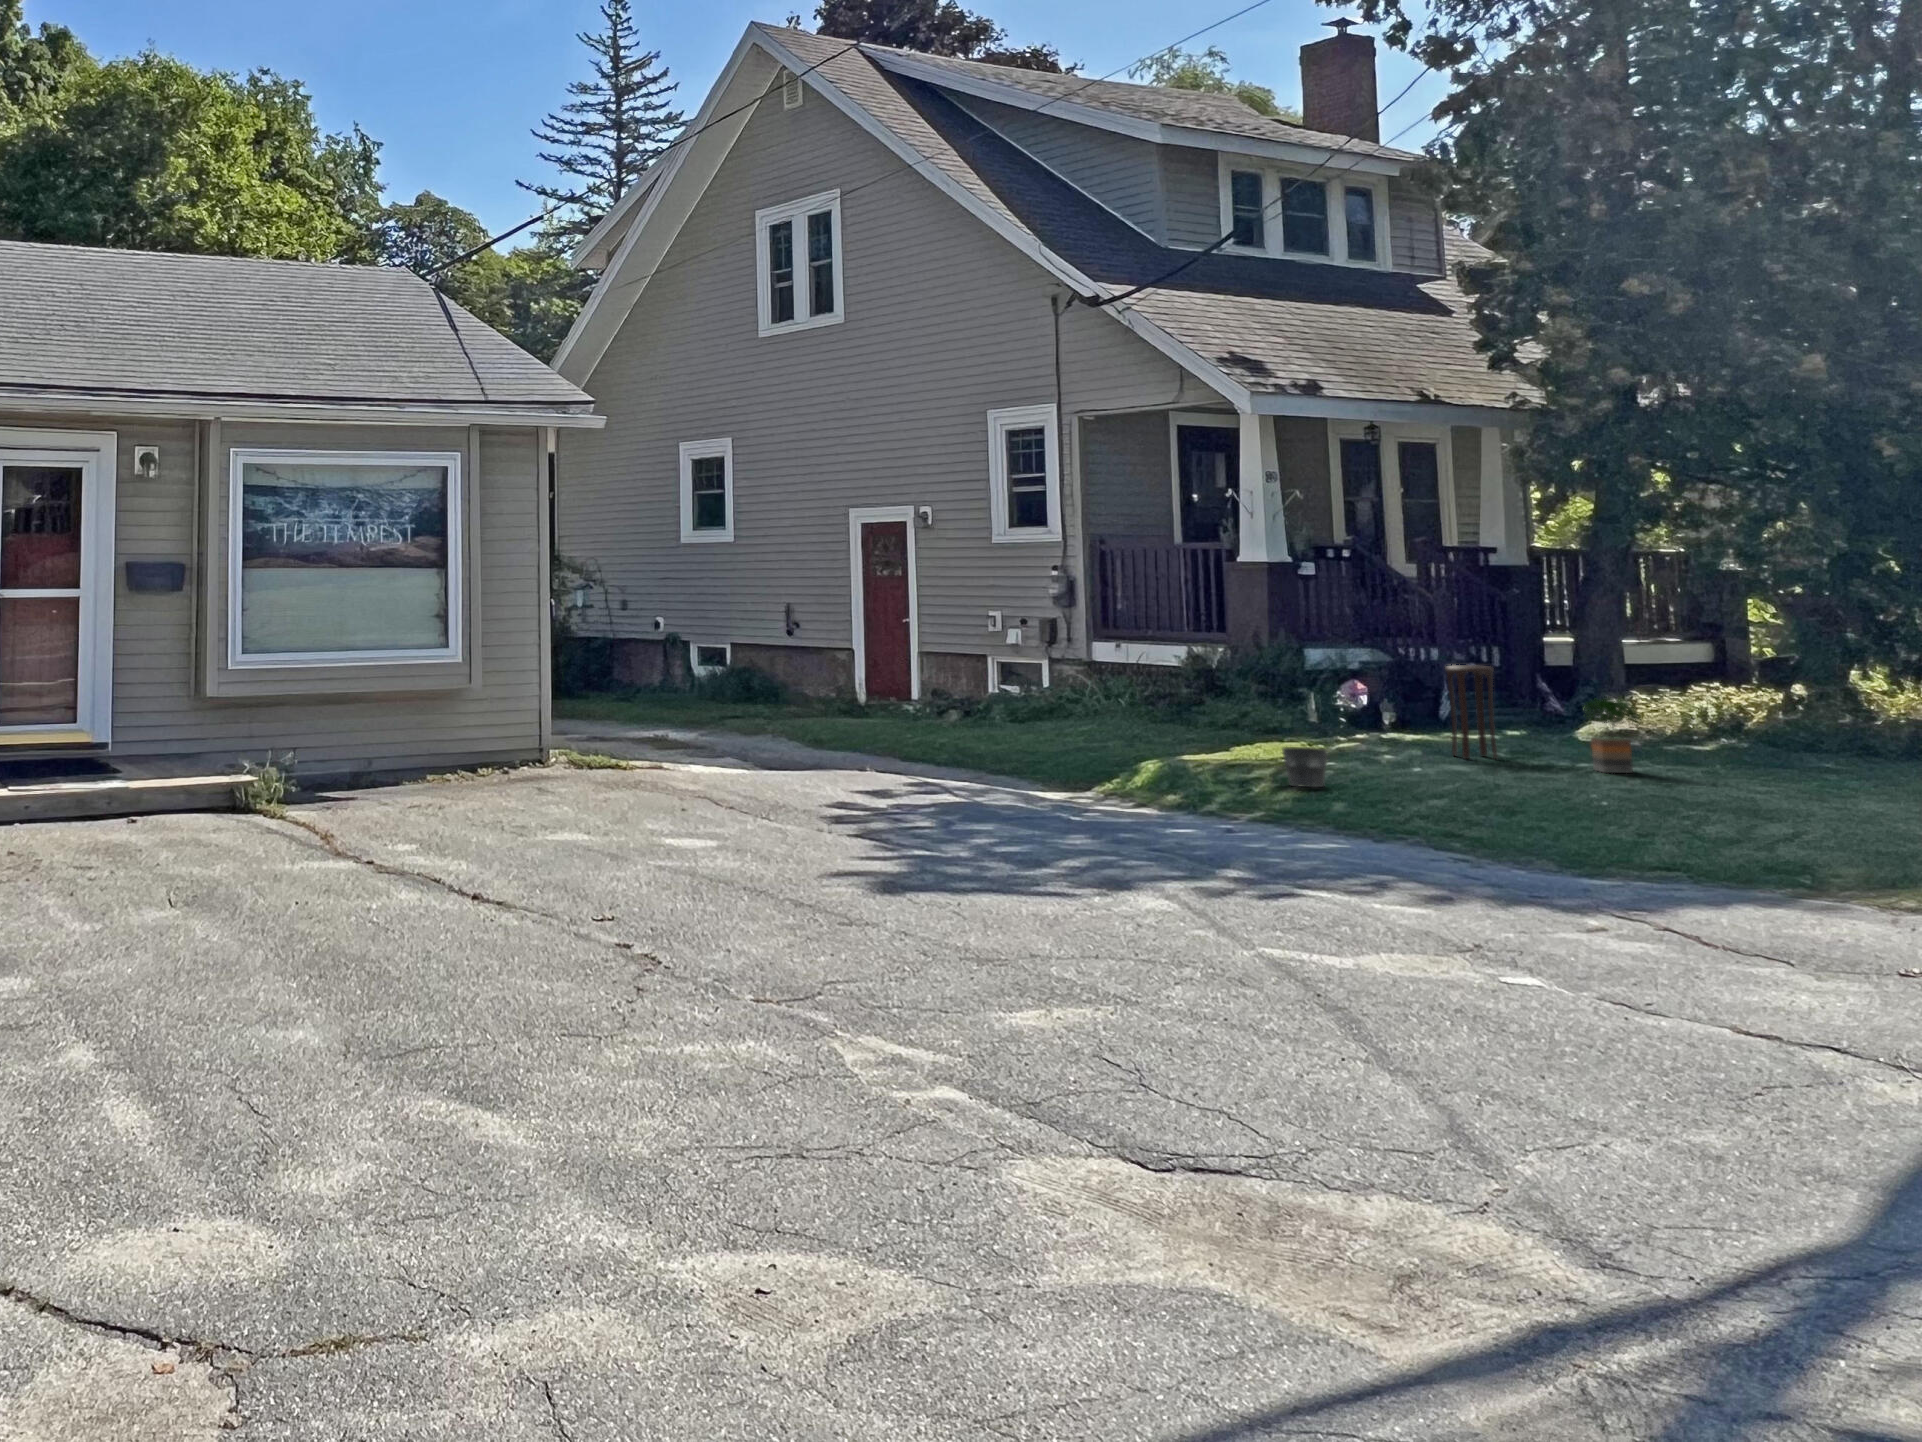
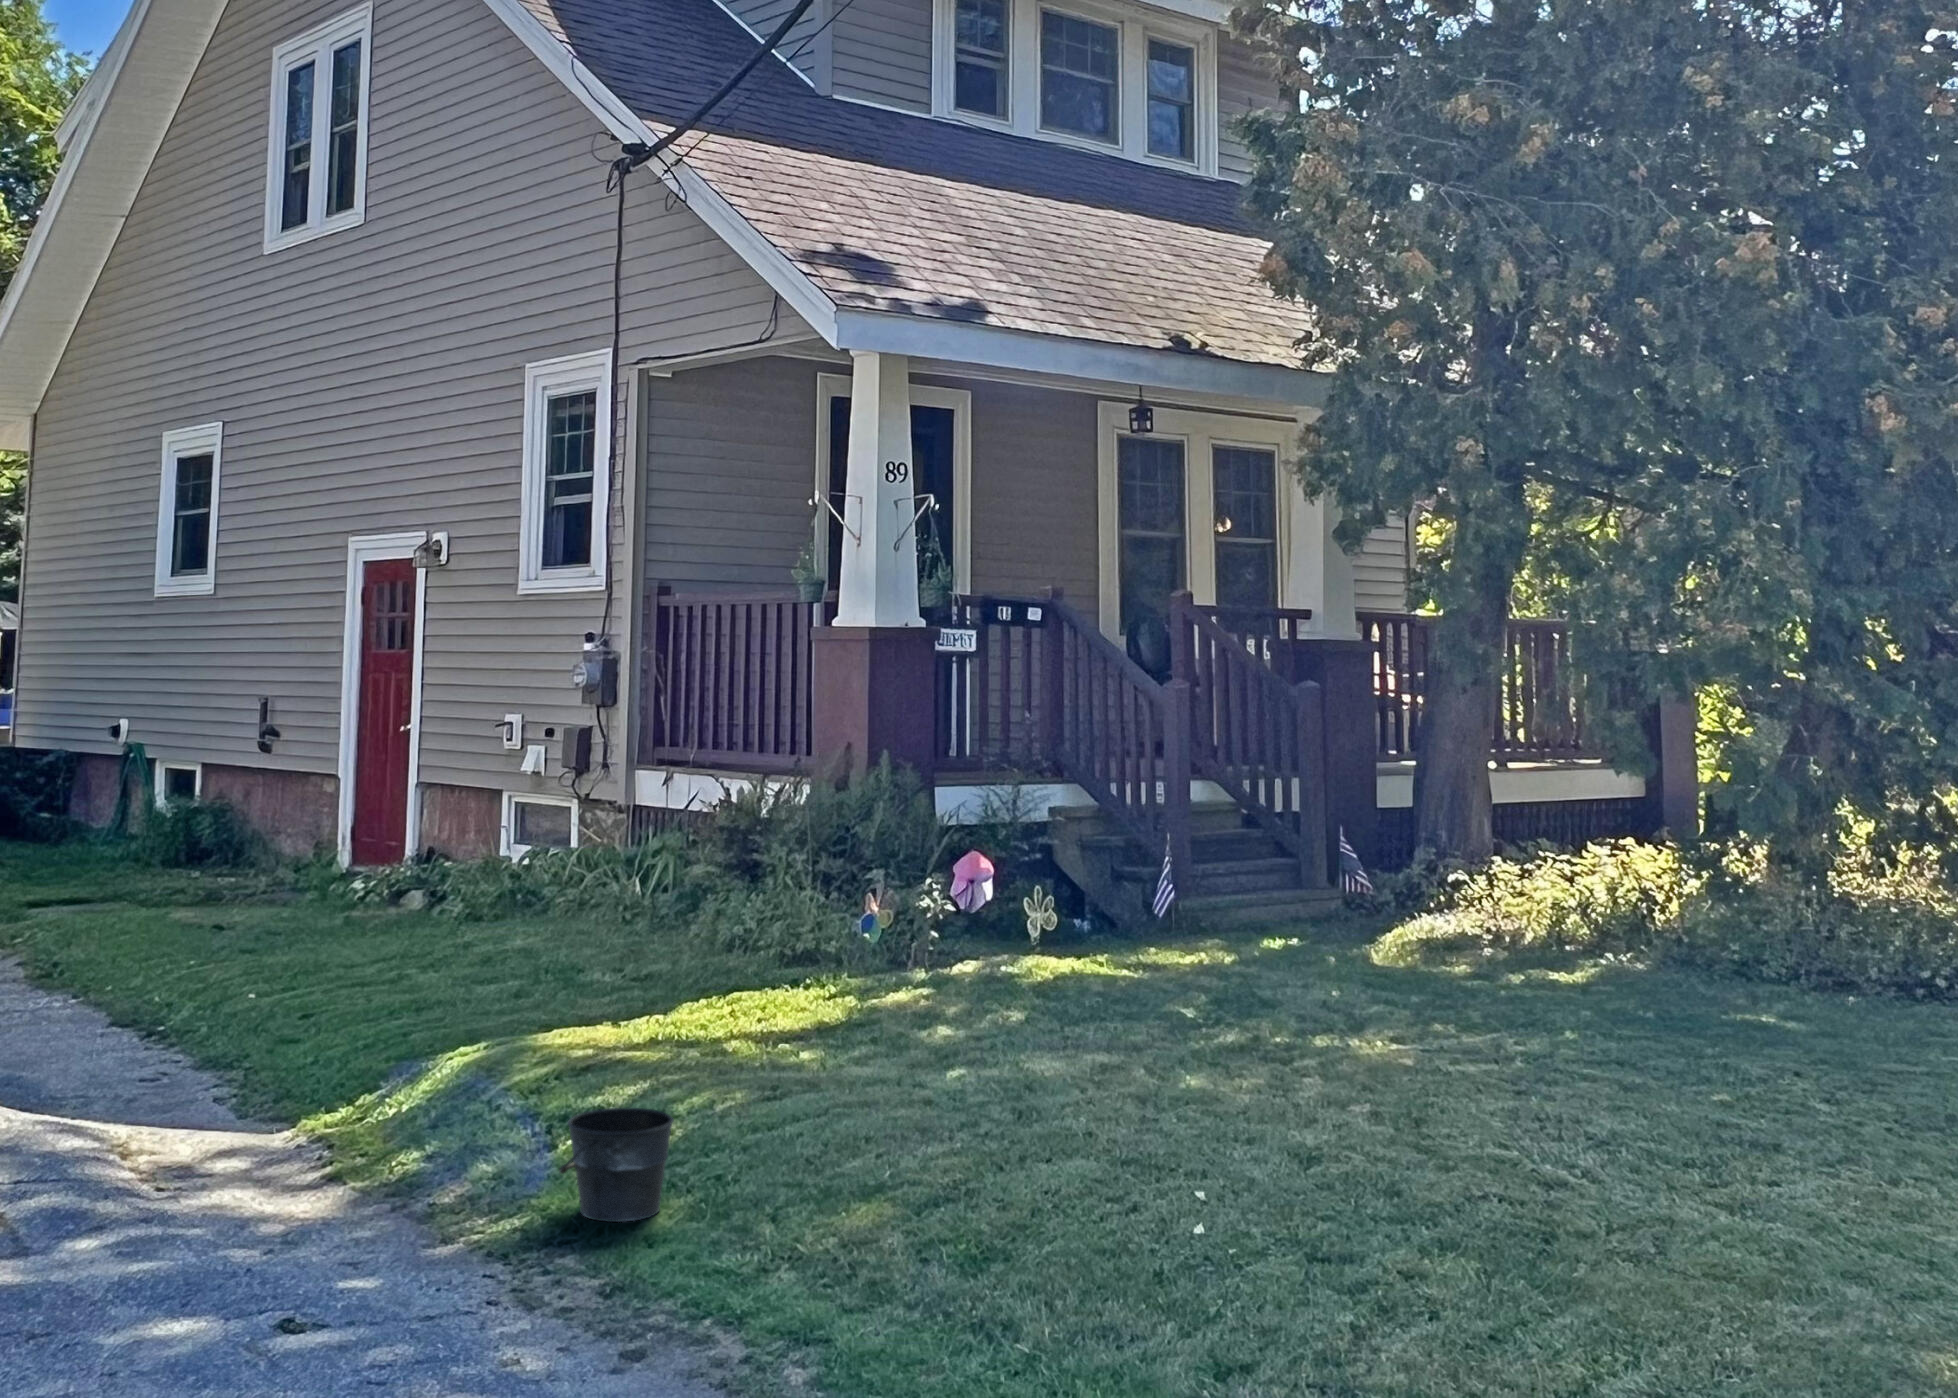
stool: present [1445,665,1498,759] -> none [1018,879,1116,1098]
potted tree: present [1583,698,1641,773] -> none [1259,973,1385,1158]

